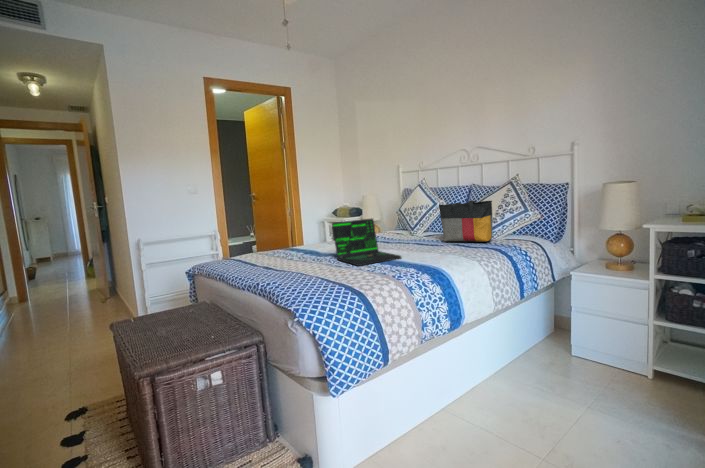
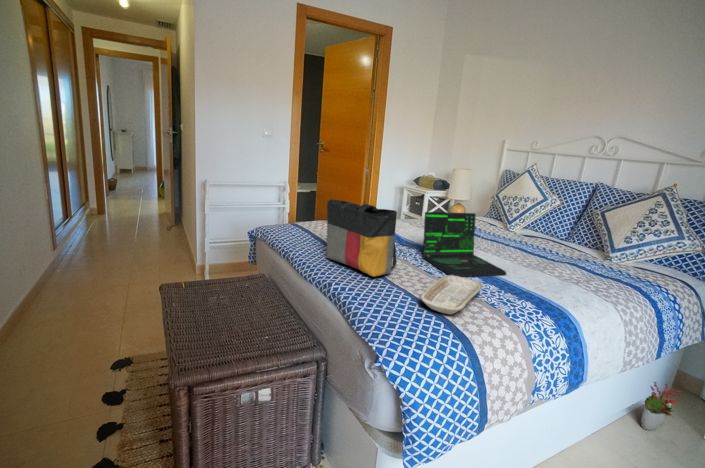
tote bag: present [439,201,492,242] -> present [327,199,397,277]
tray: none [328,262,377,284] -> present [421,275,482,314]
decorative plant: none [529,320,551,361] -> present [641,382,681,430]

